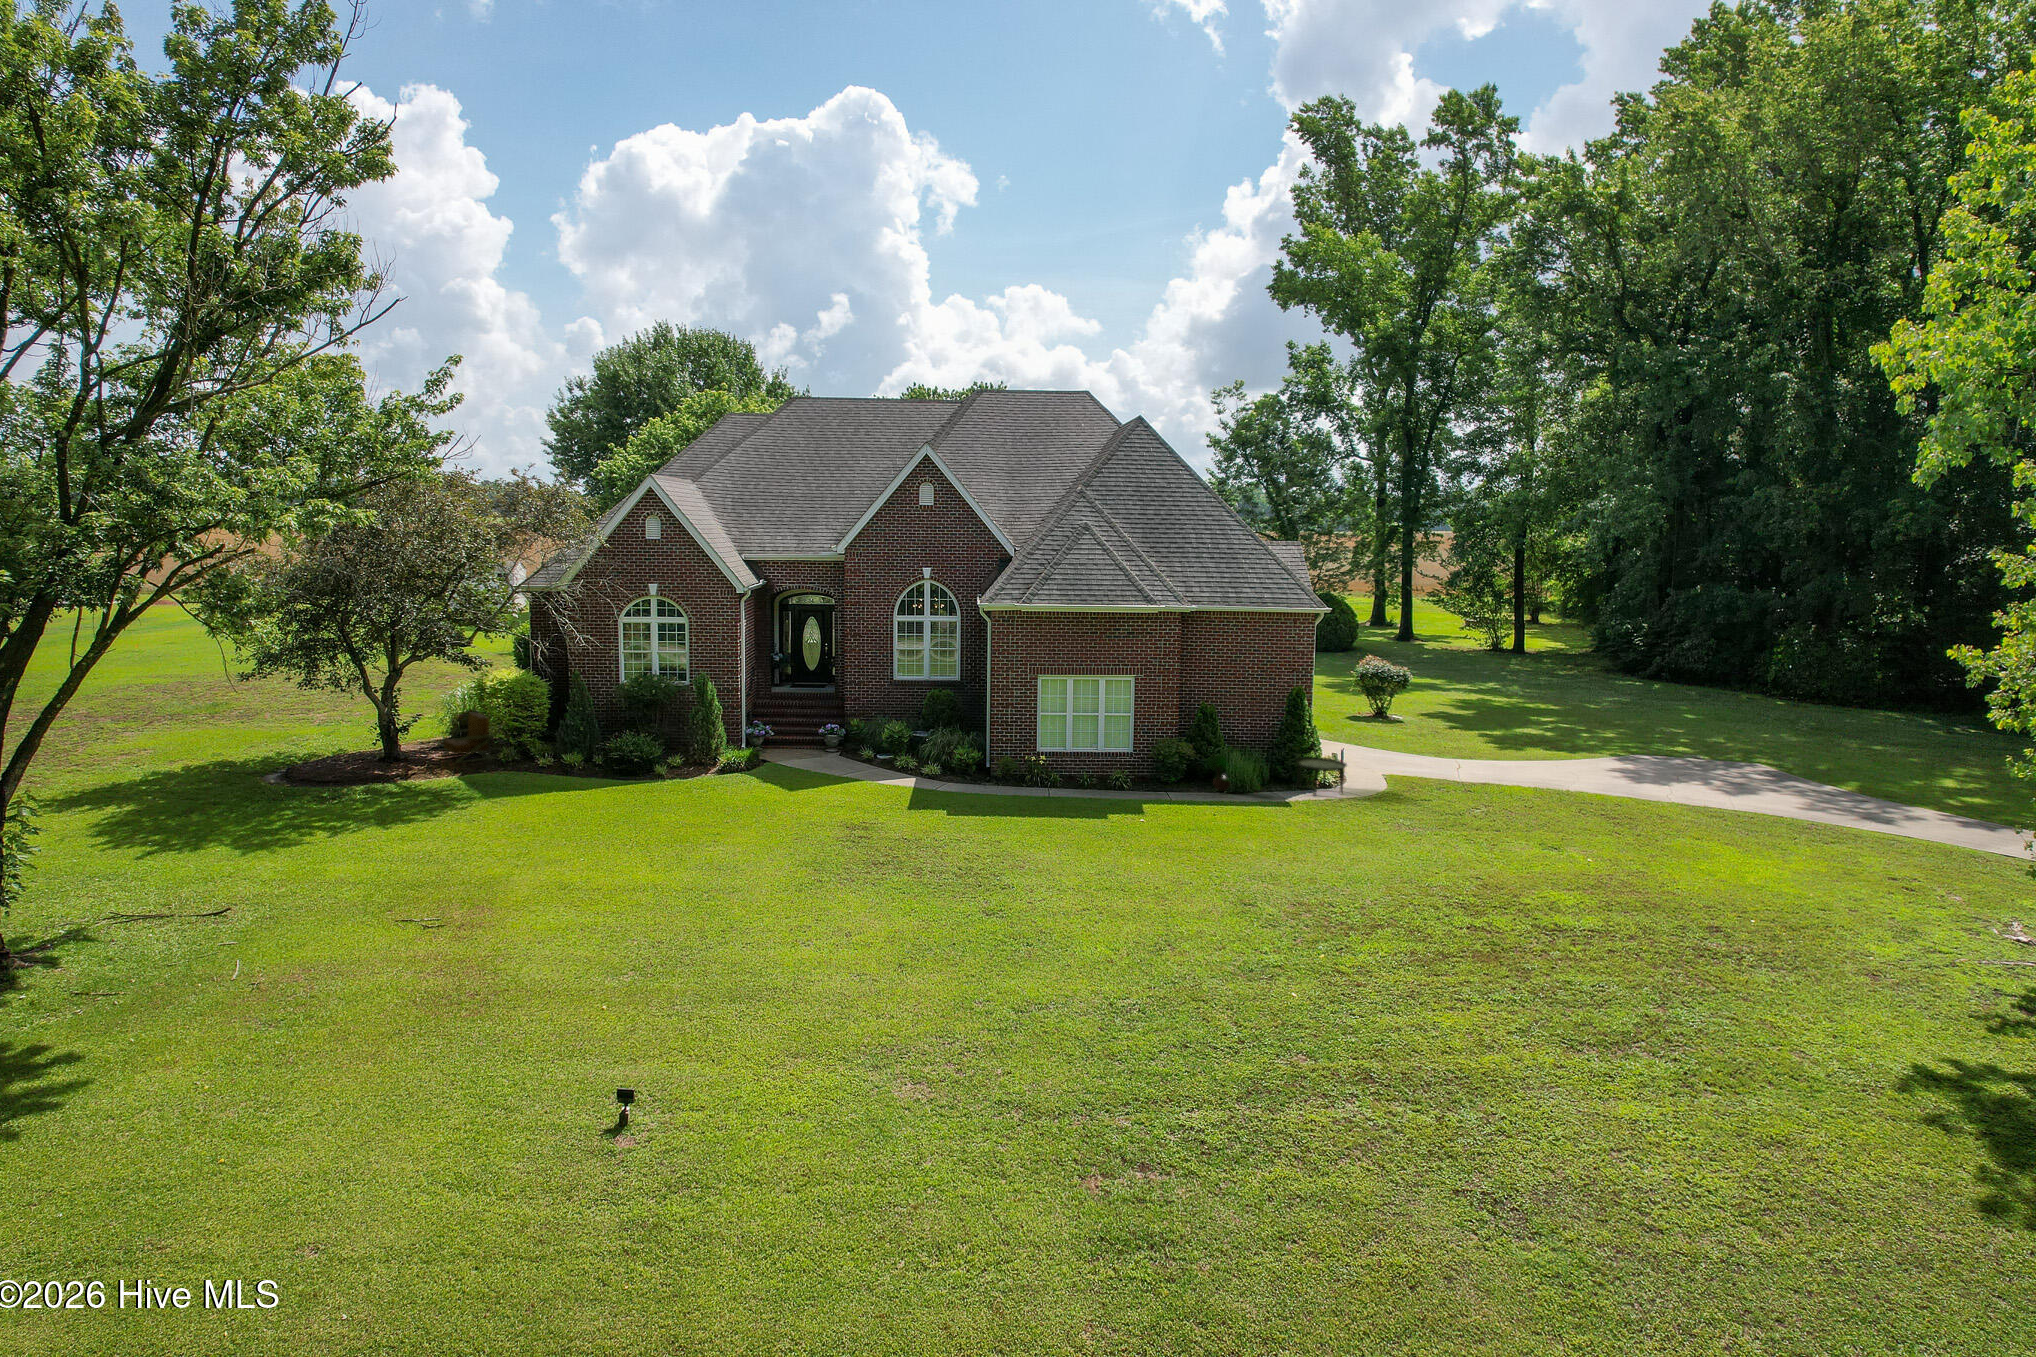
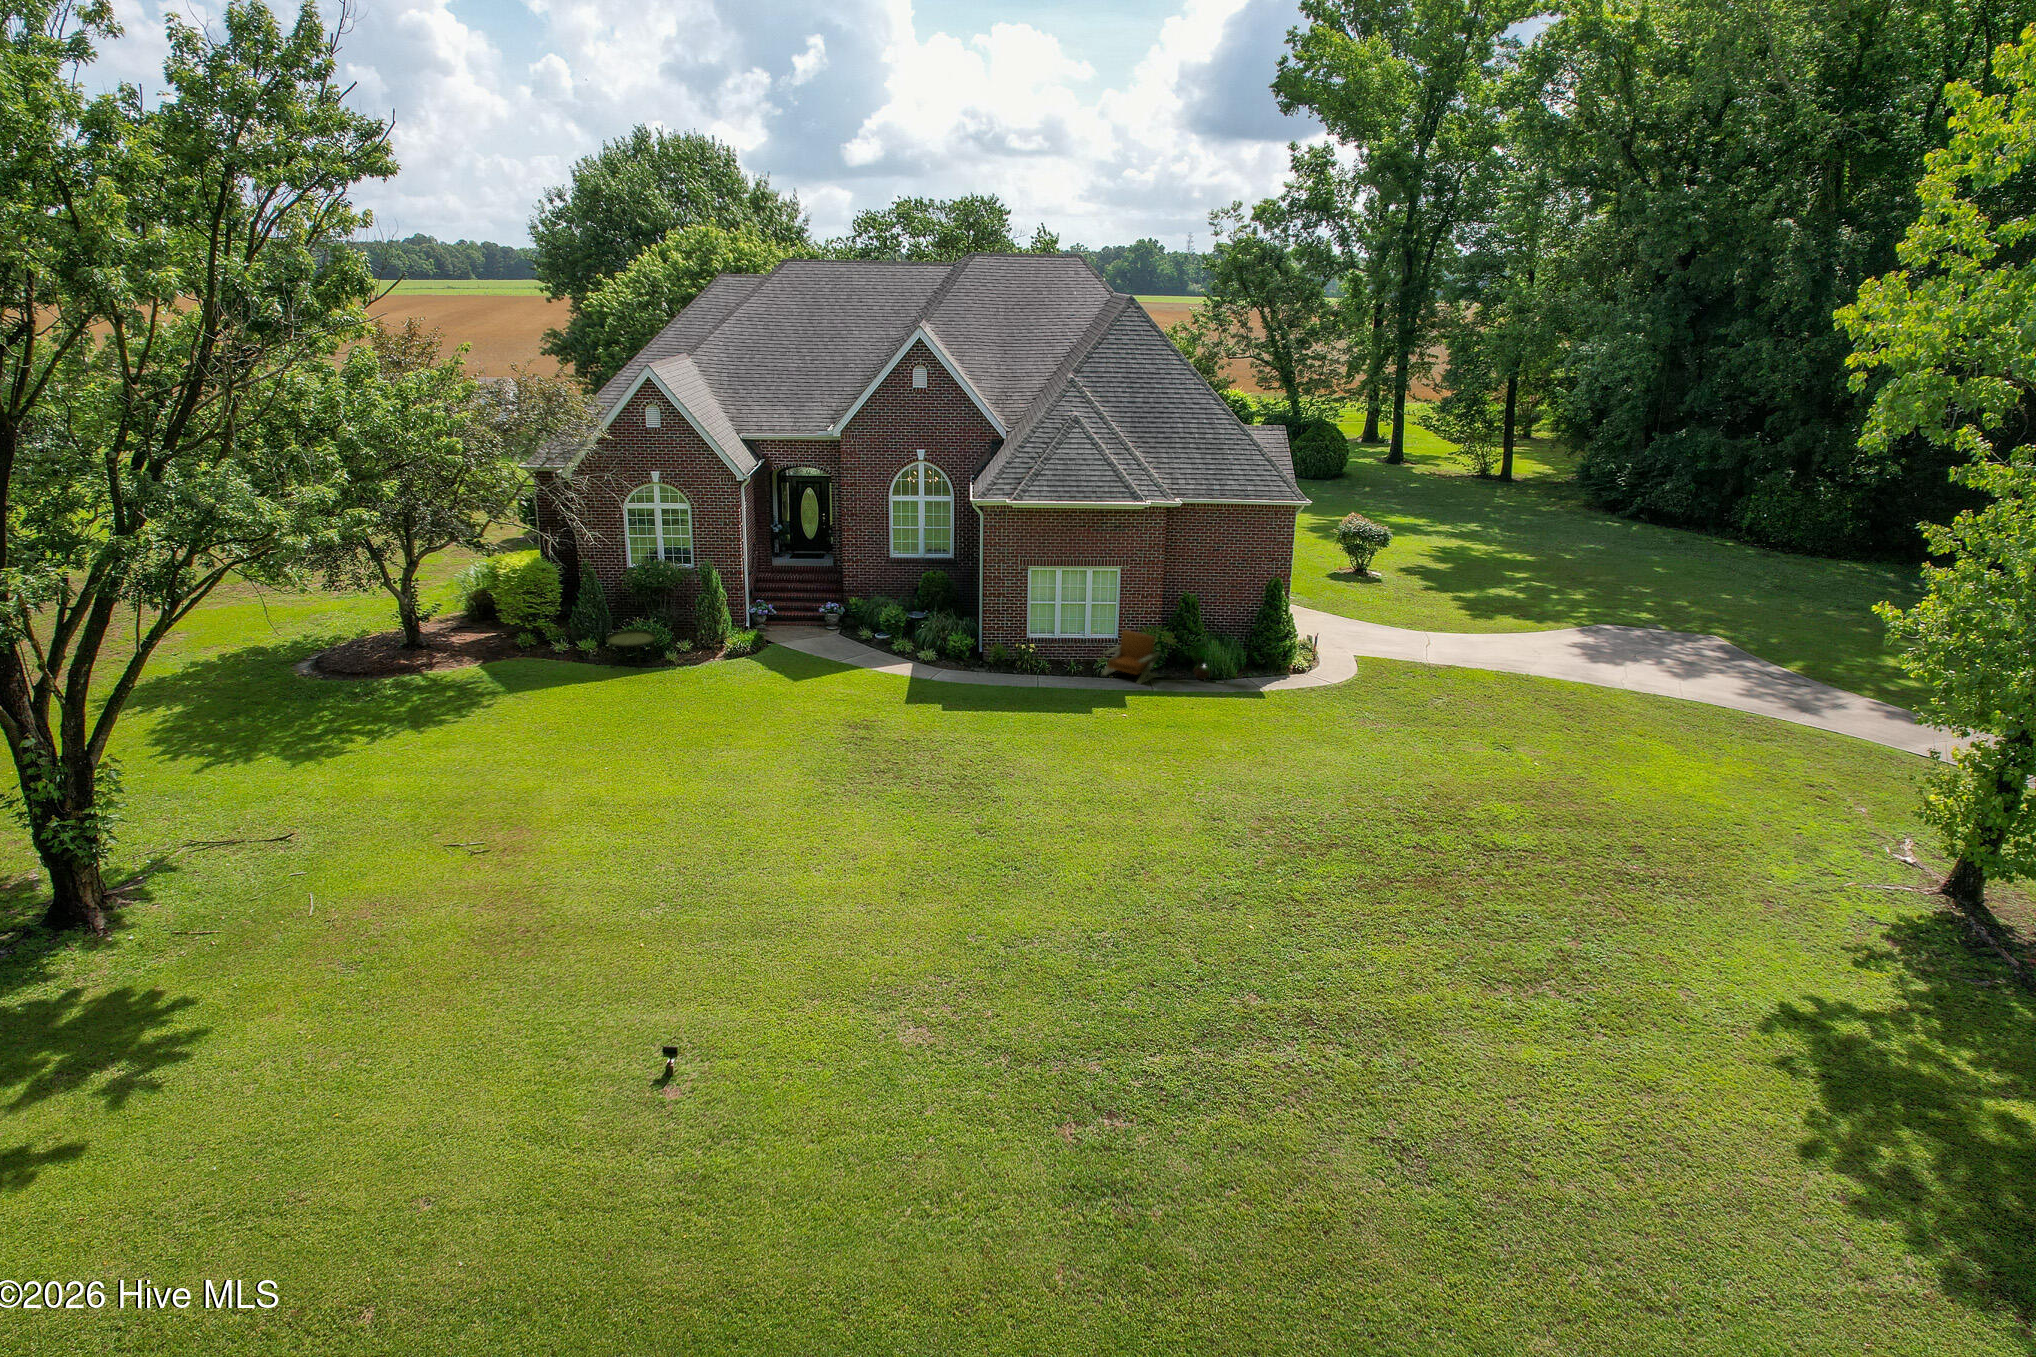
lounge chair: present [441,712,495,763] -> present [1102,630,1160,684]
round table: present [1296,757,1347,795] -> present [606,630,656,670]

